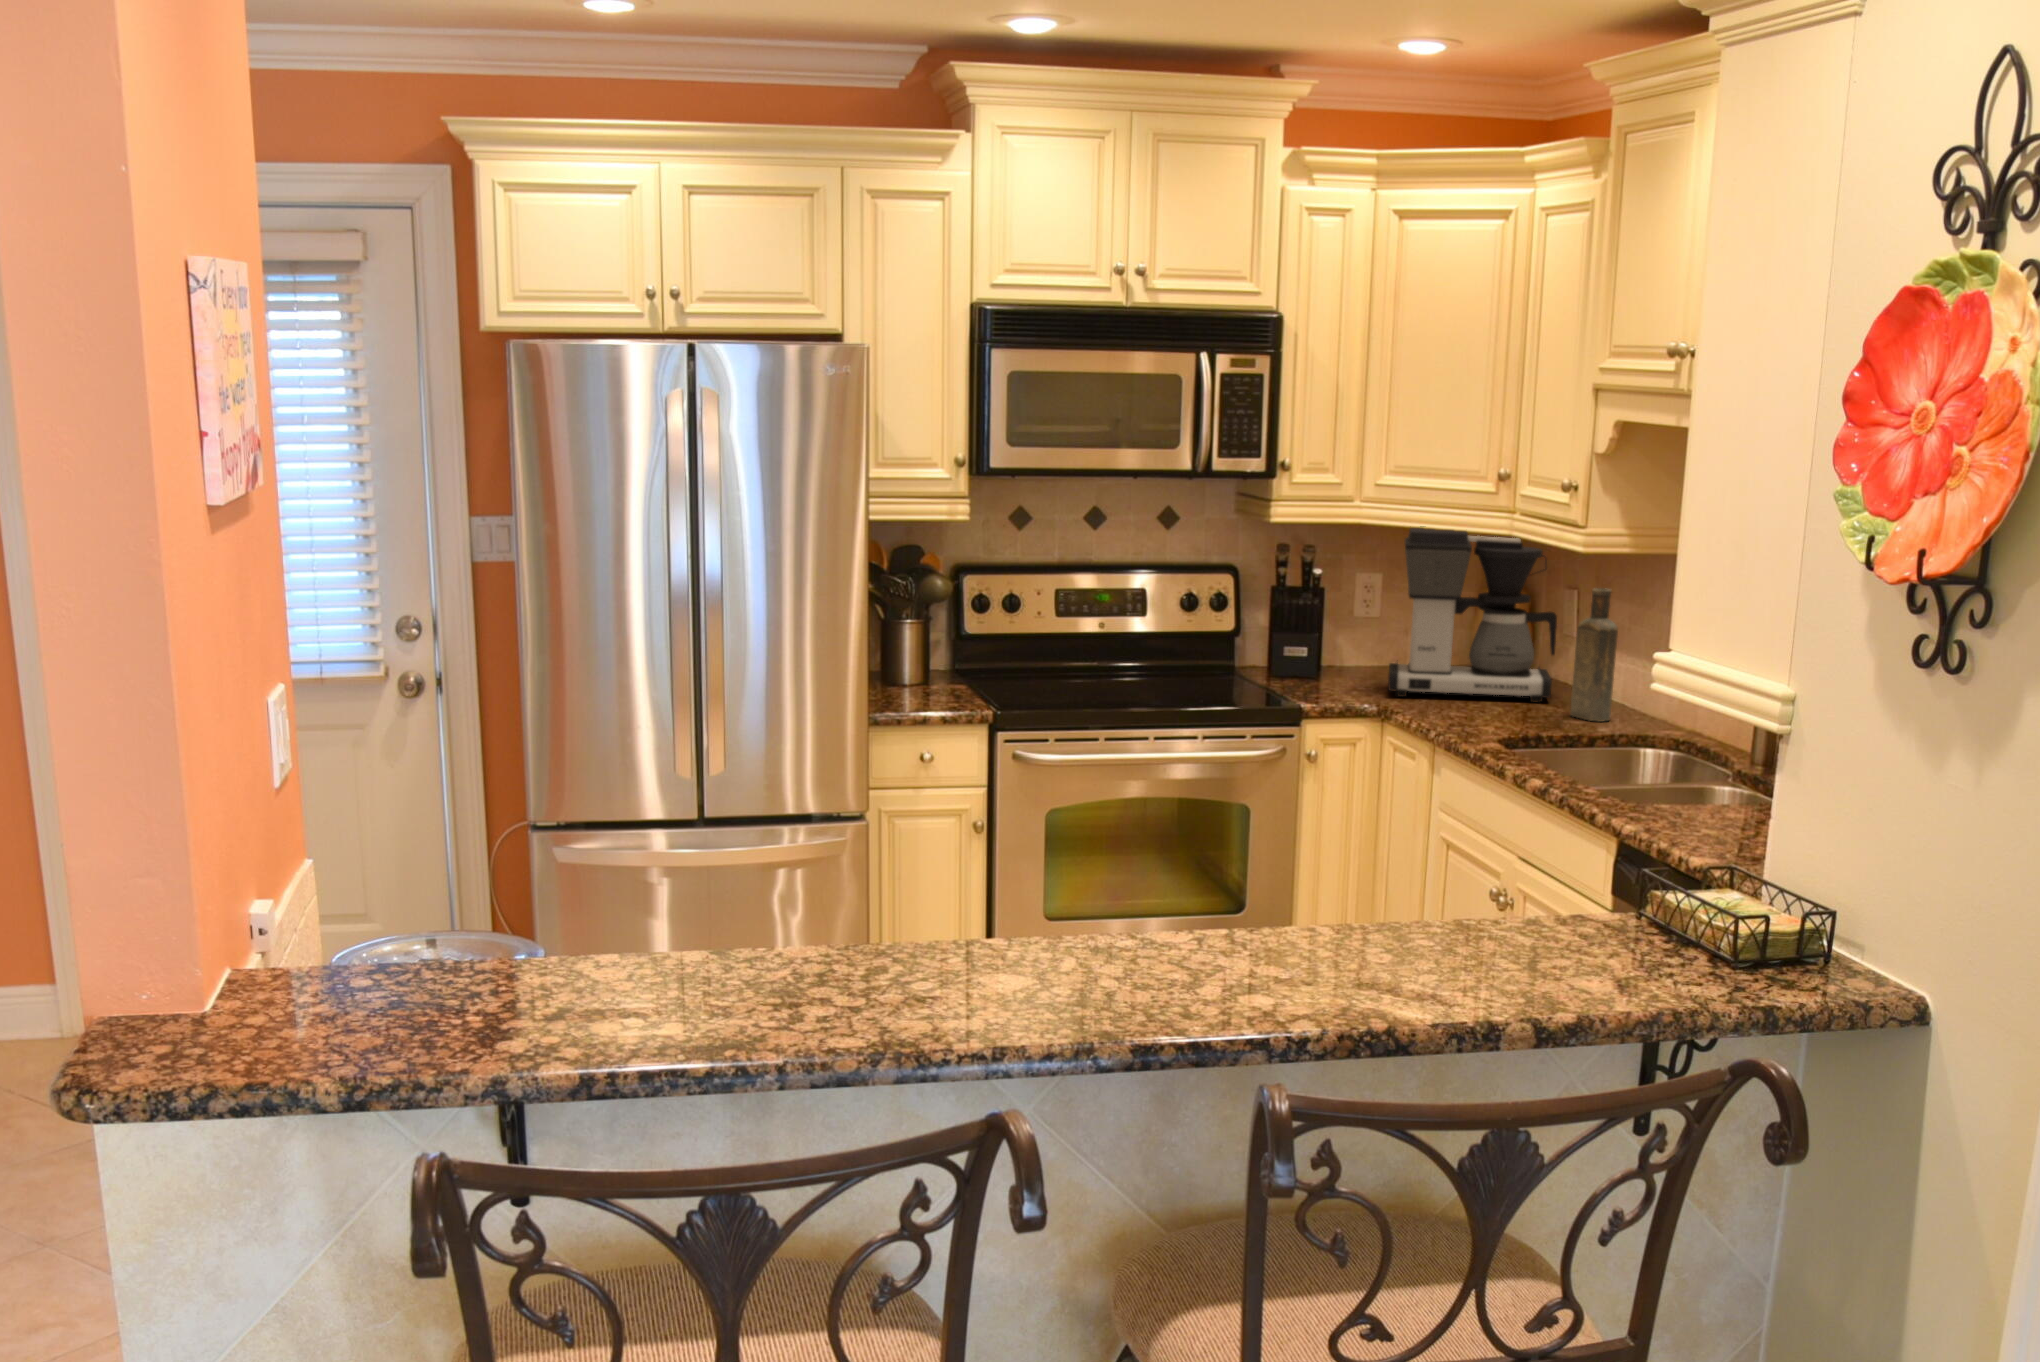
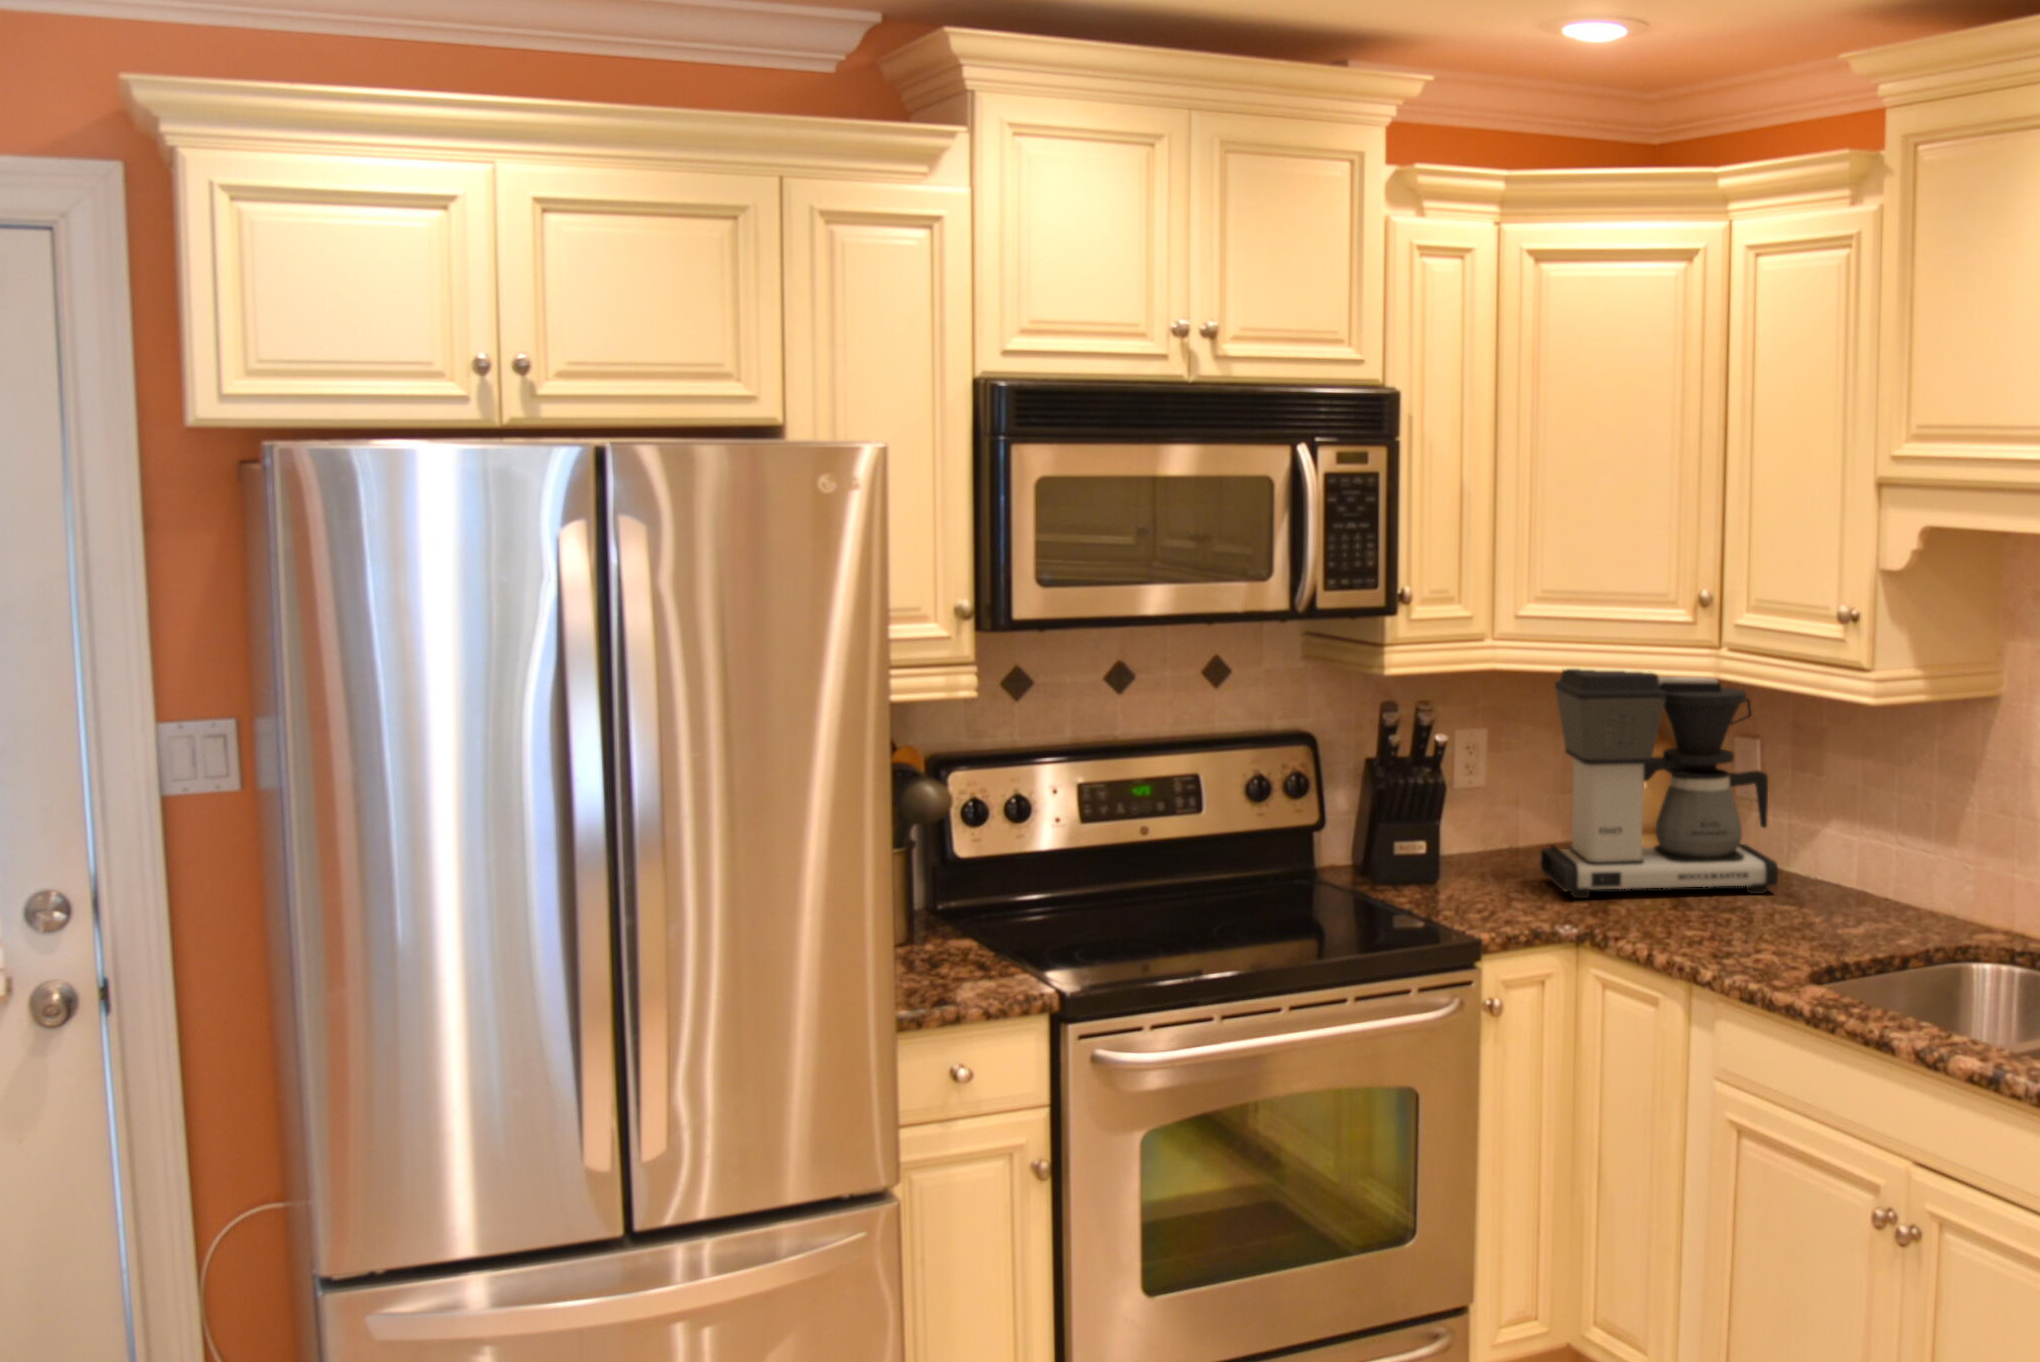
bottle: present [1570,588,1618,722] -> none [1830,743,1895,923]

